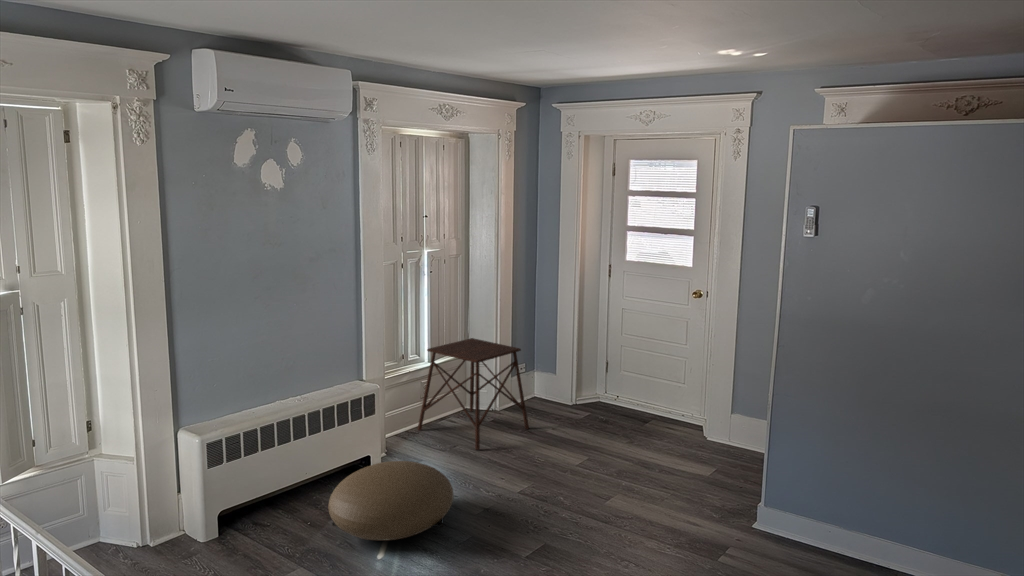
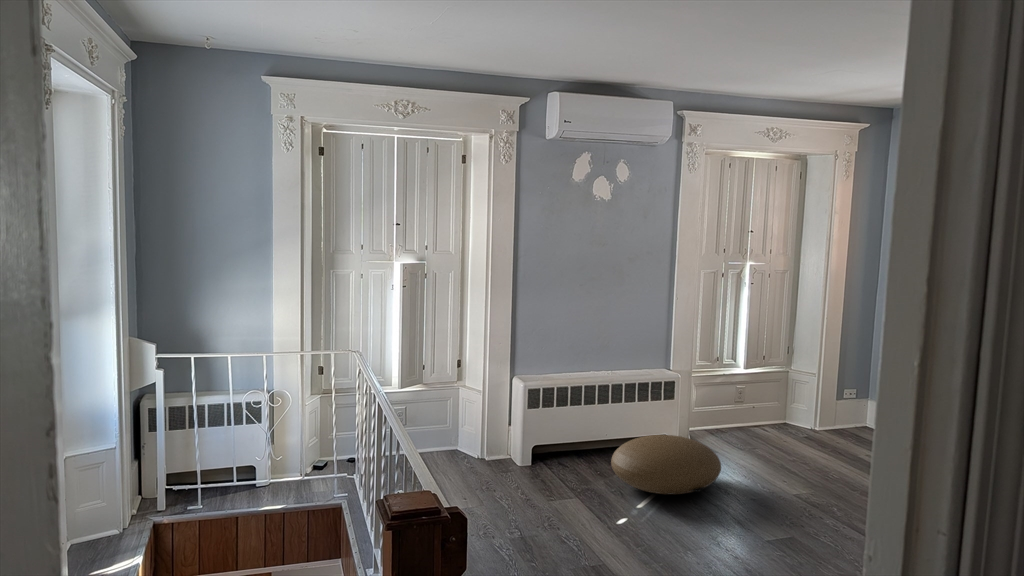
side table: present [418,338,529,450] -> none [727,353,839,454]

